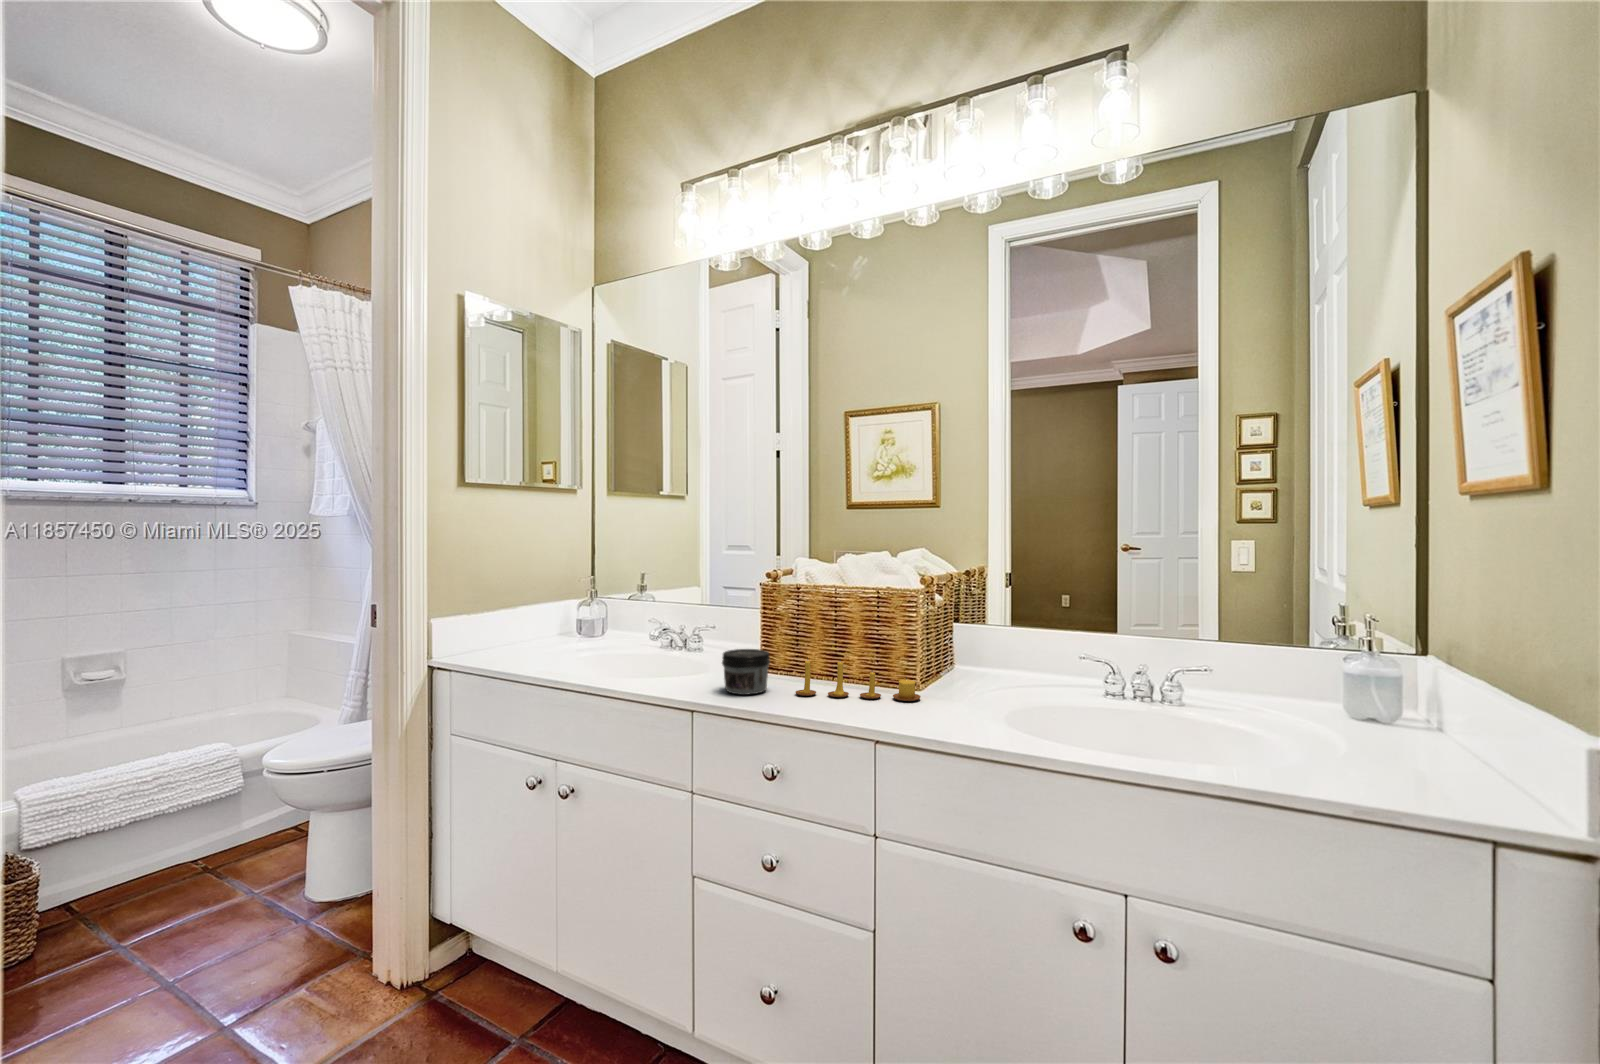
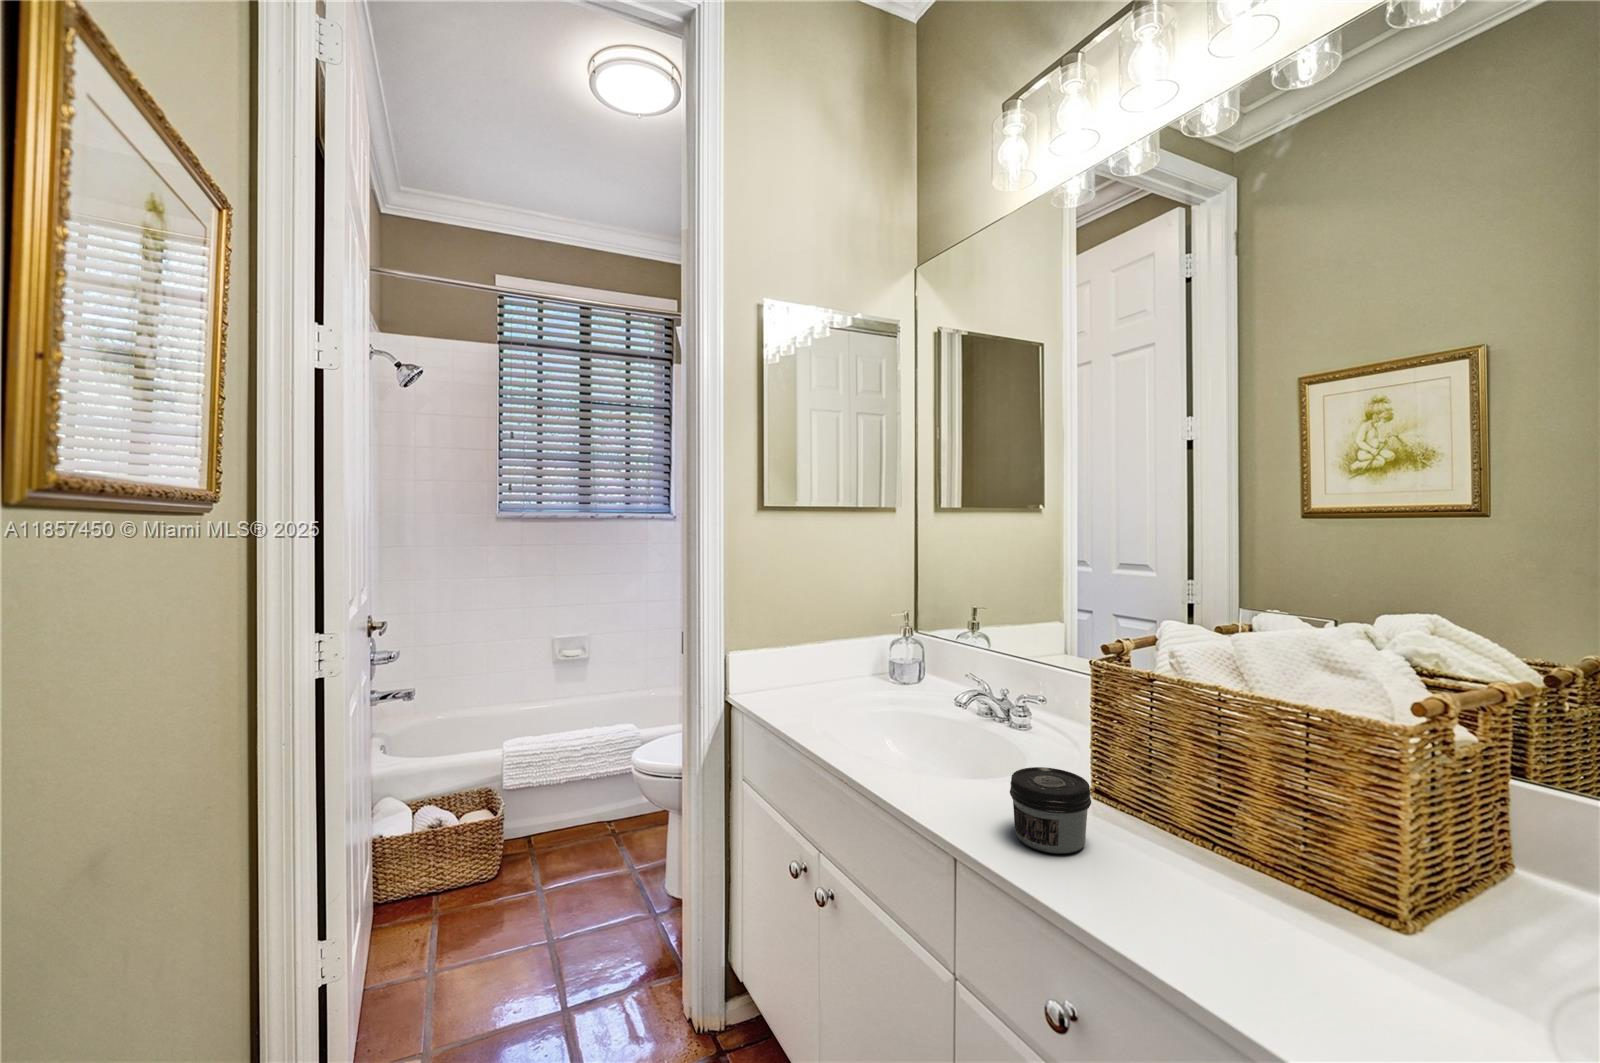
candle: present [796,658,921,701] -> none [1132,814,1416,968]

